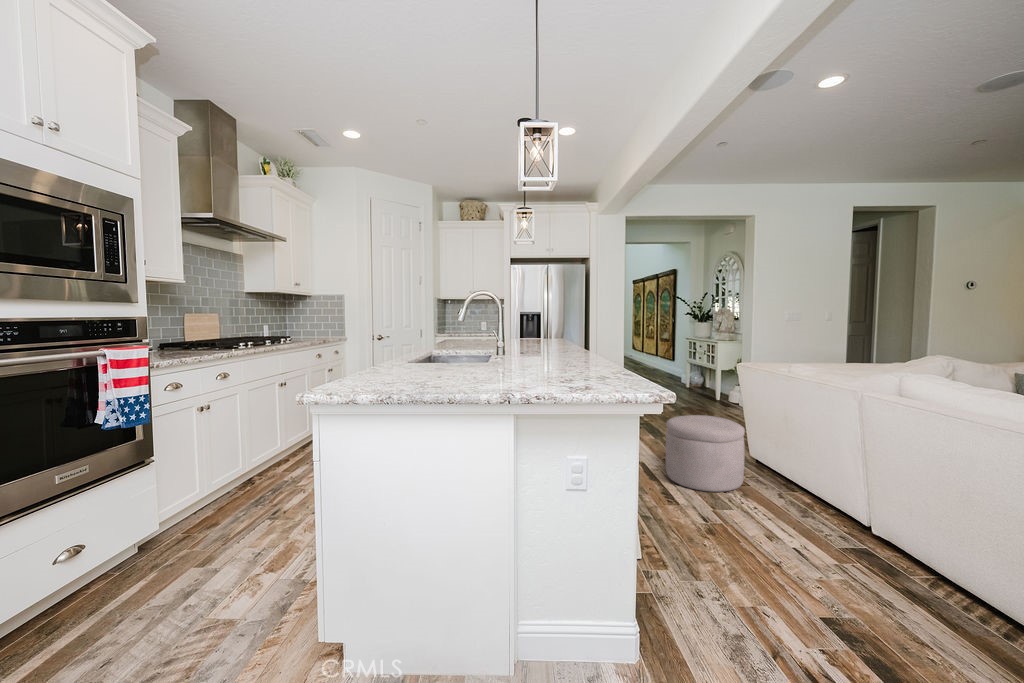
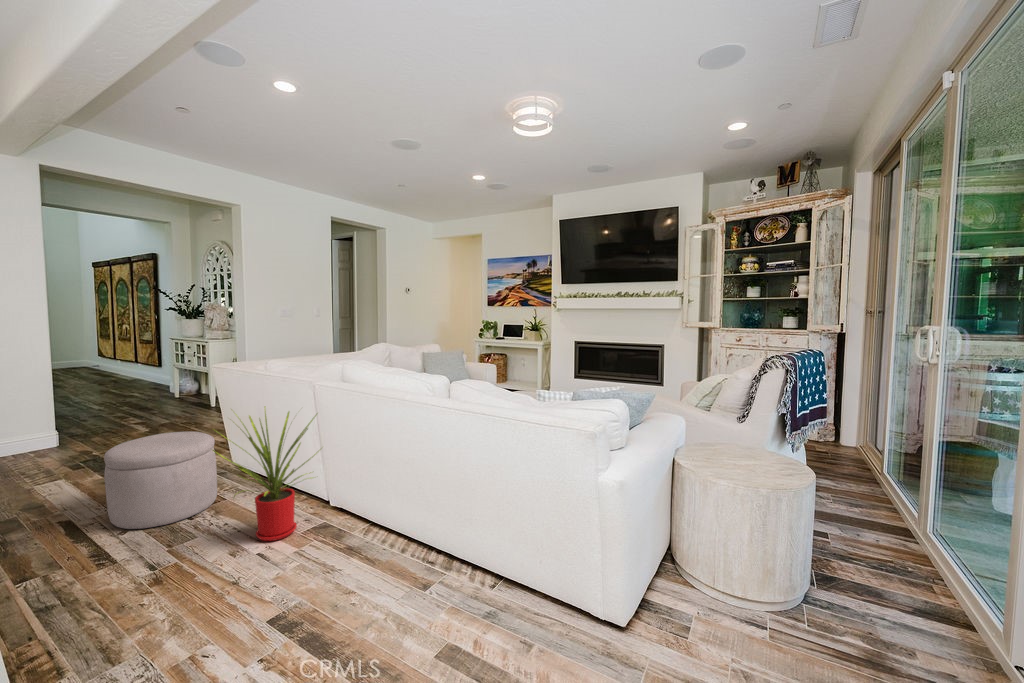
house plant: none [753,403,871,544] -> present [213,411,317,541]

